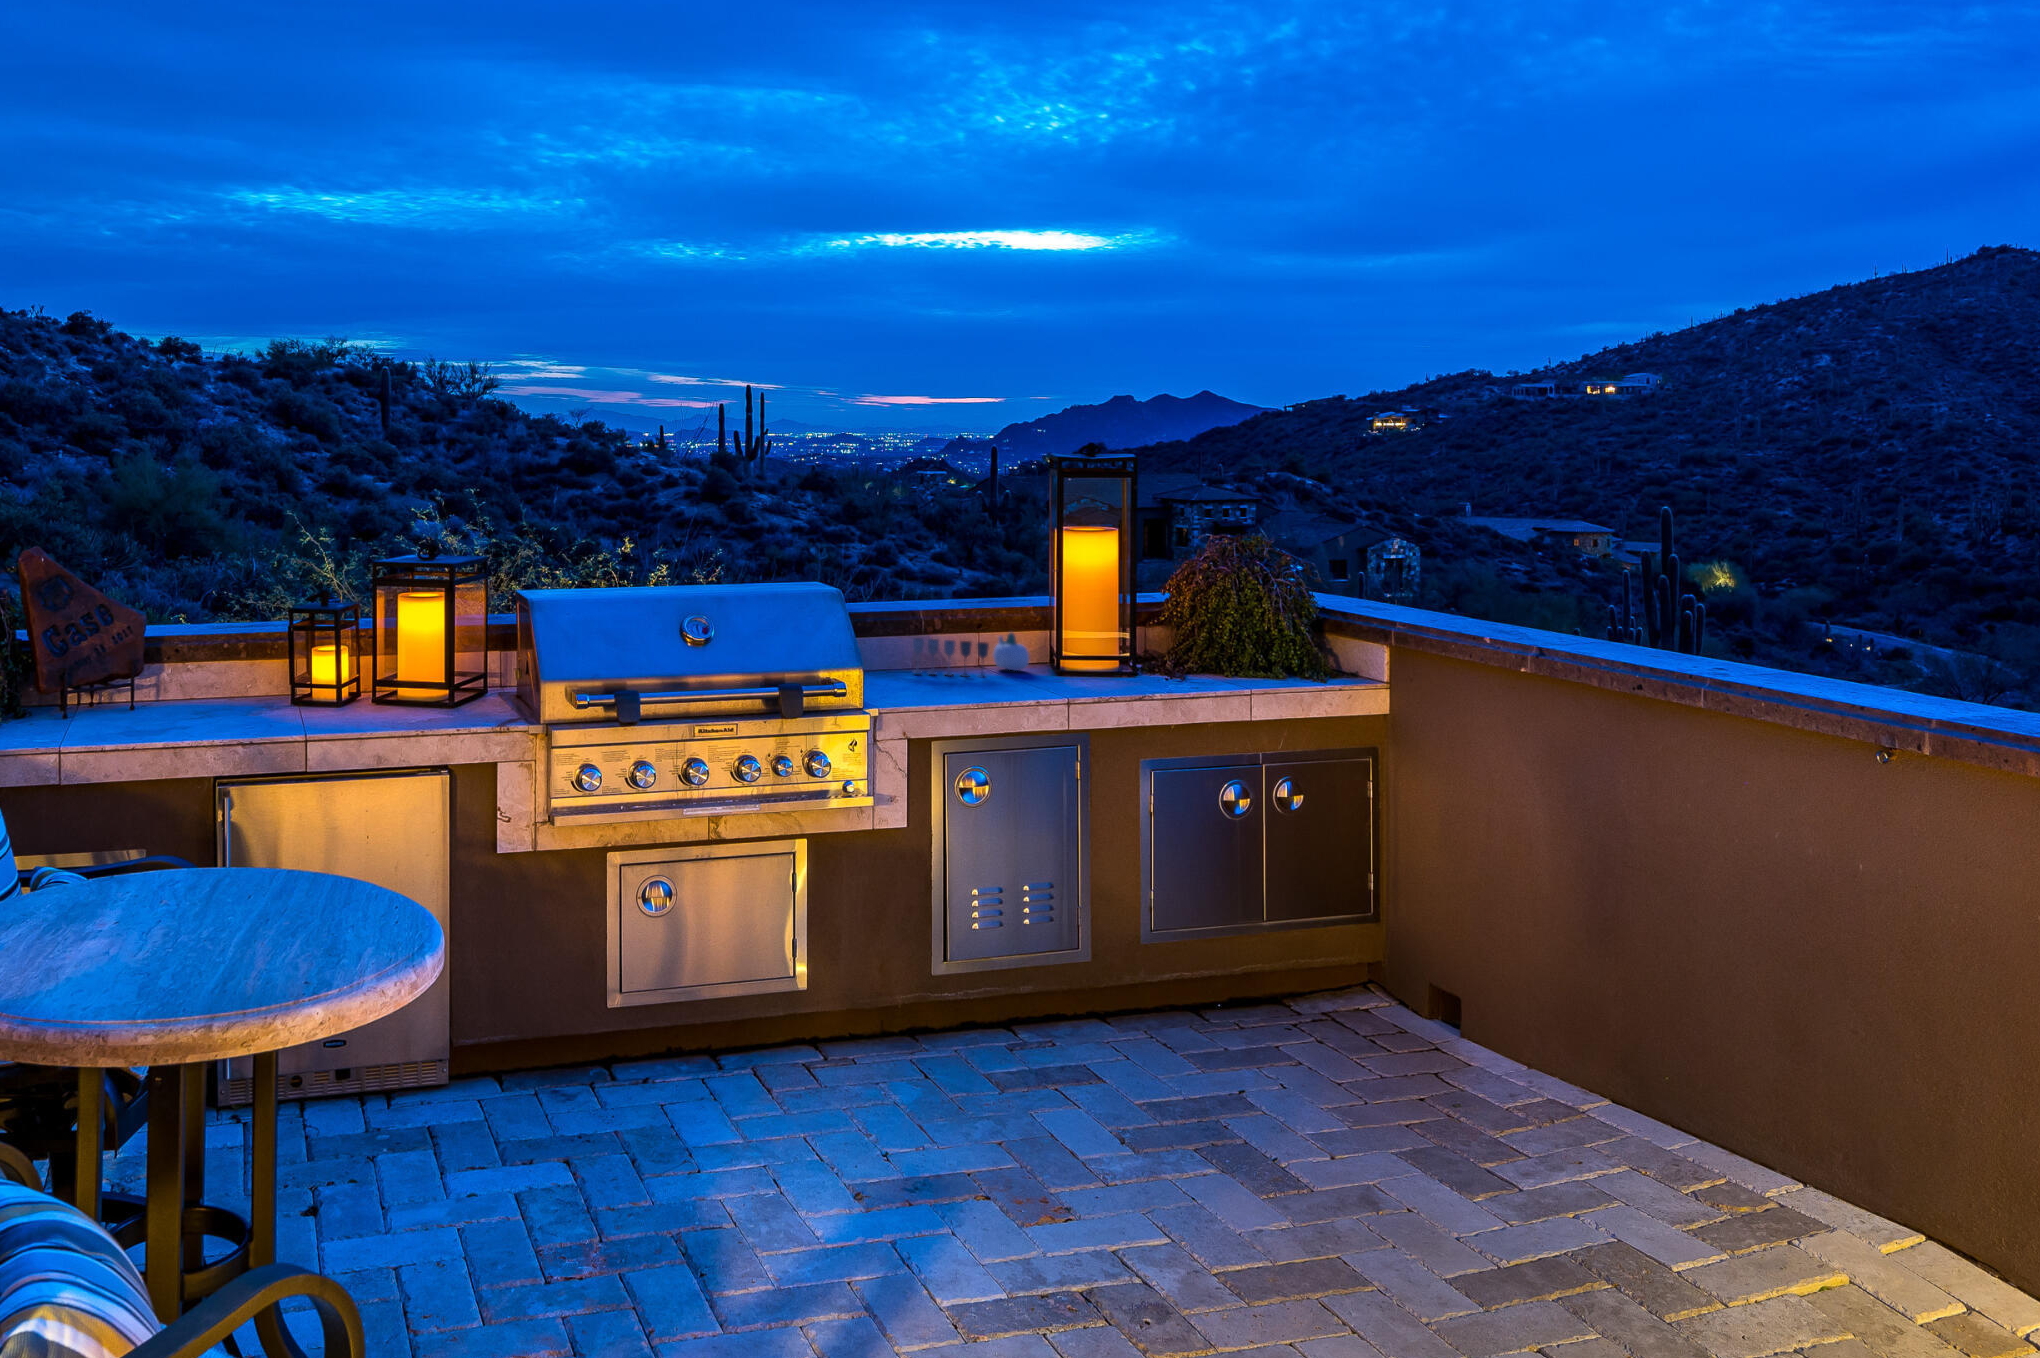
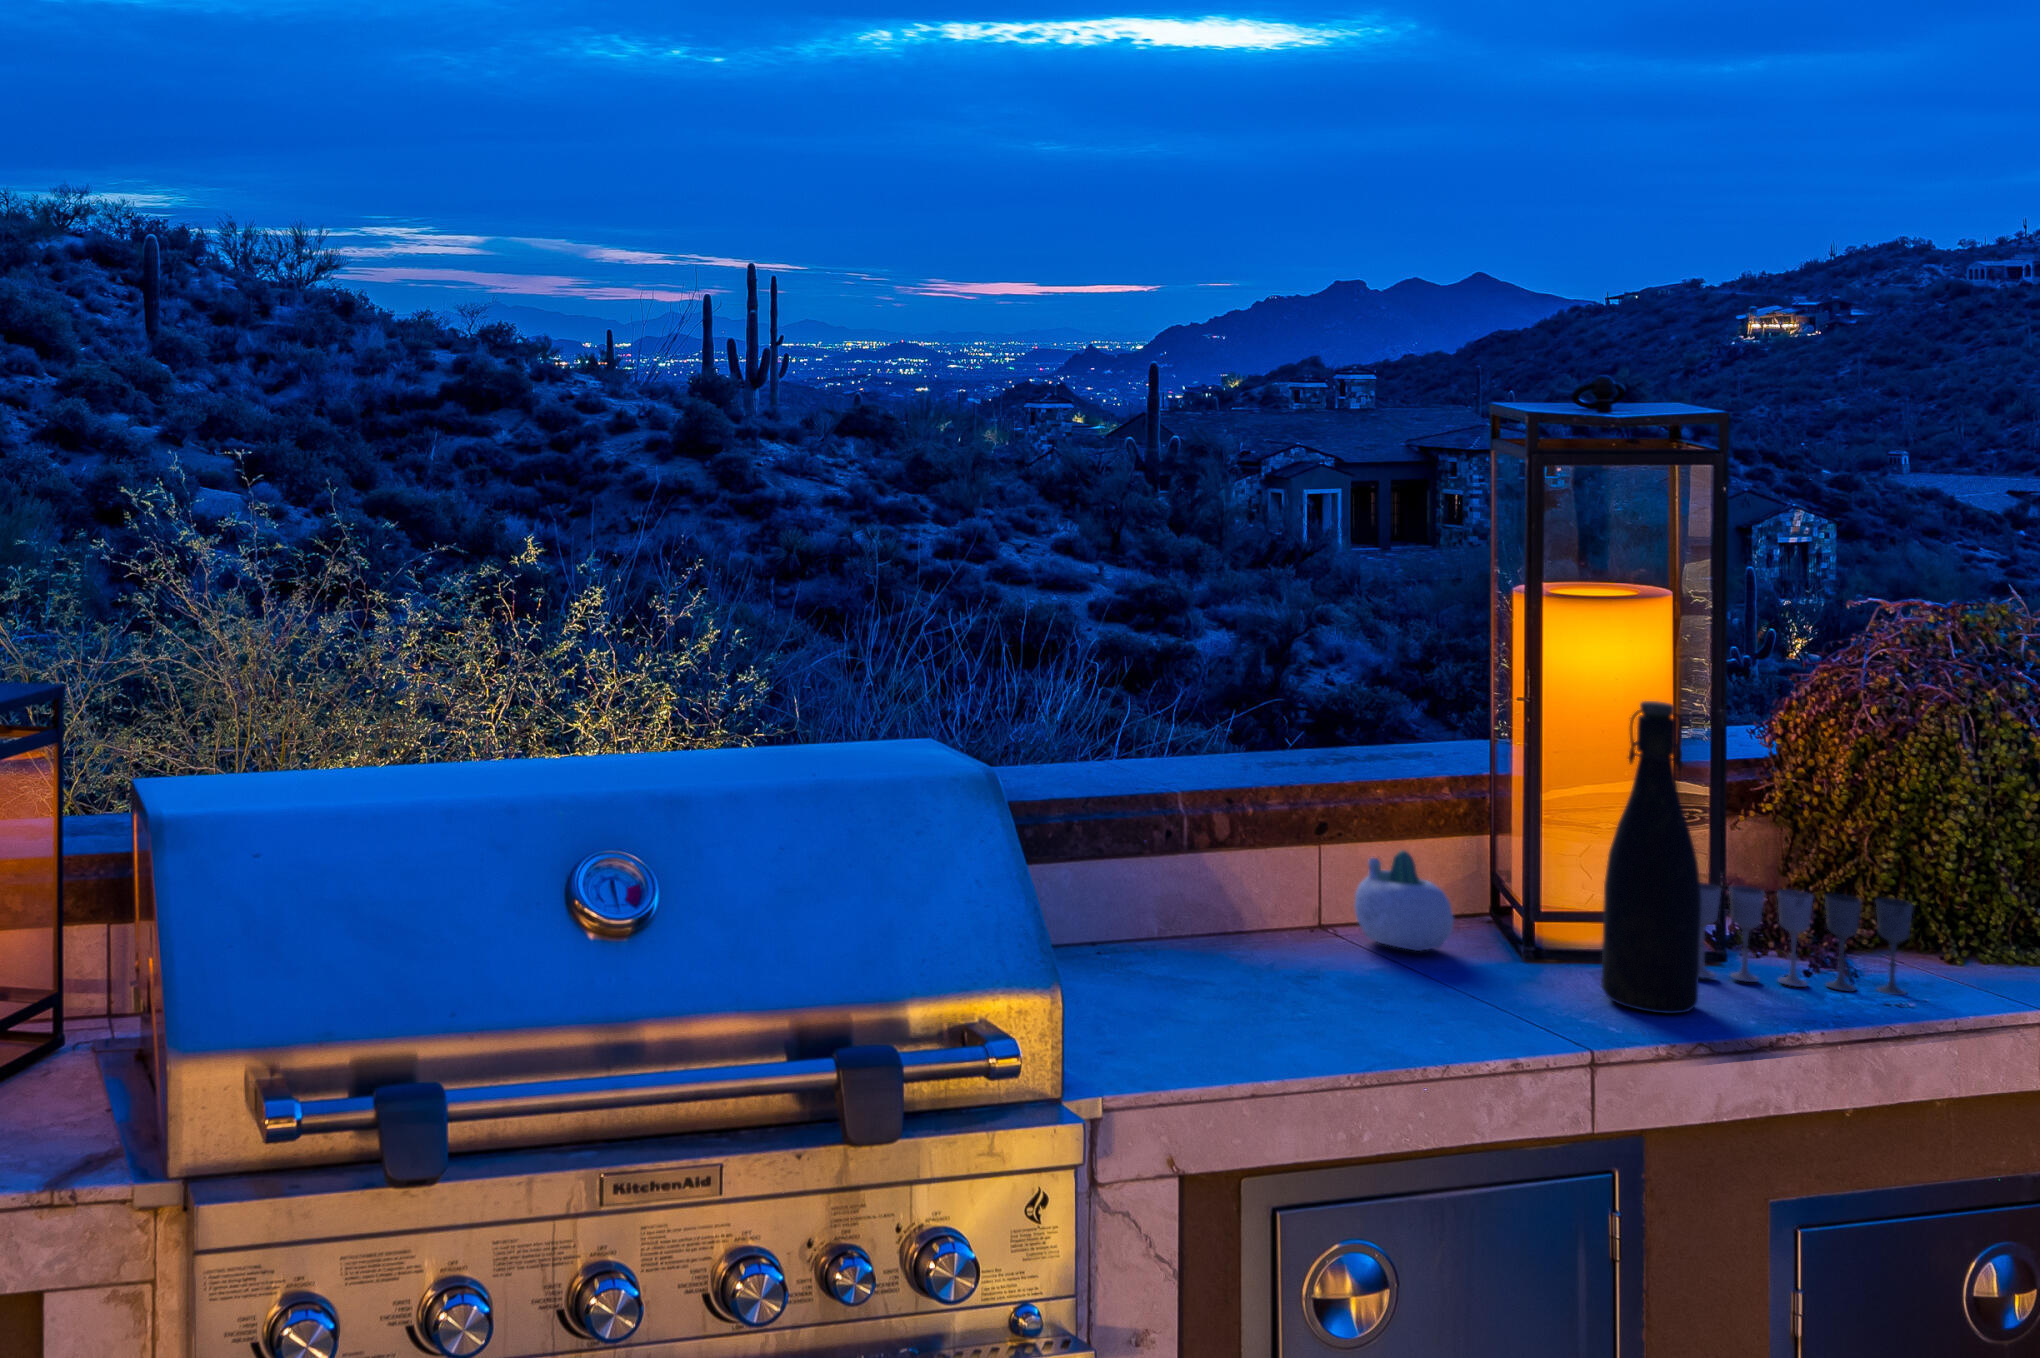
bottle: none [1078,568,1112,685] -> present [1601,701,1701,1014]
wine glass: present [913,638,989,677] -> present [1699,882,1913,995]

